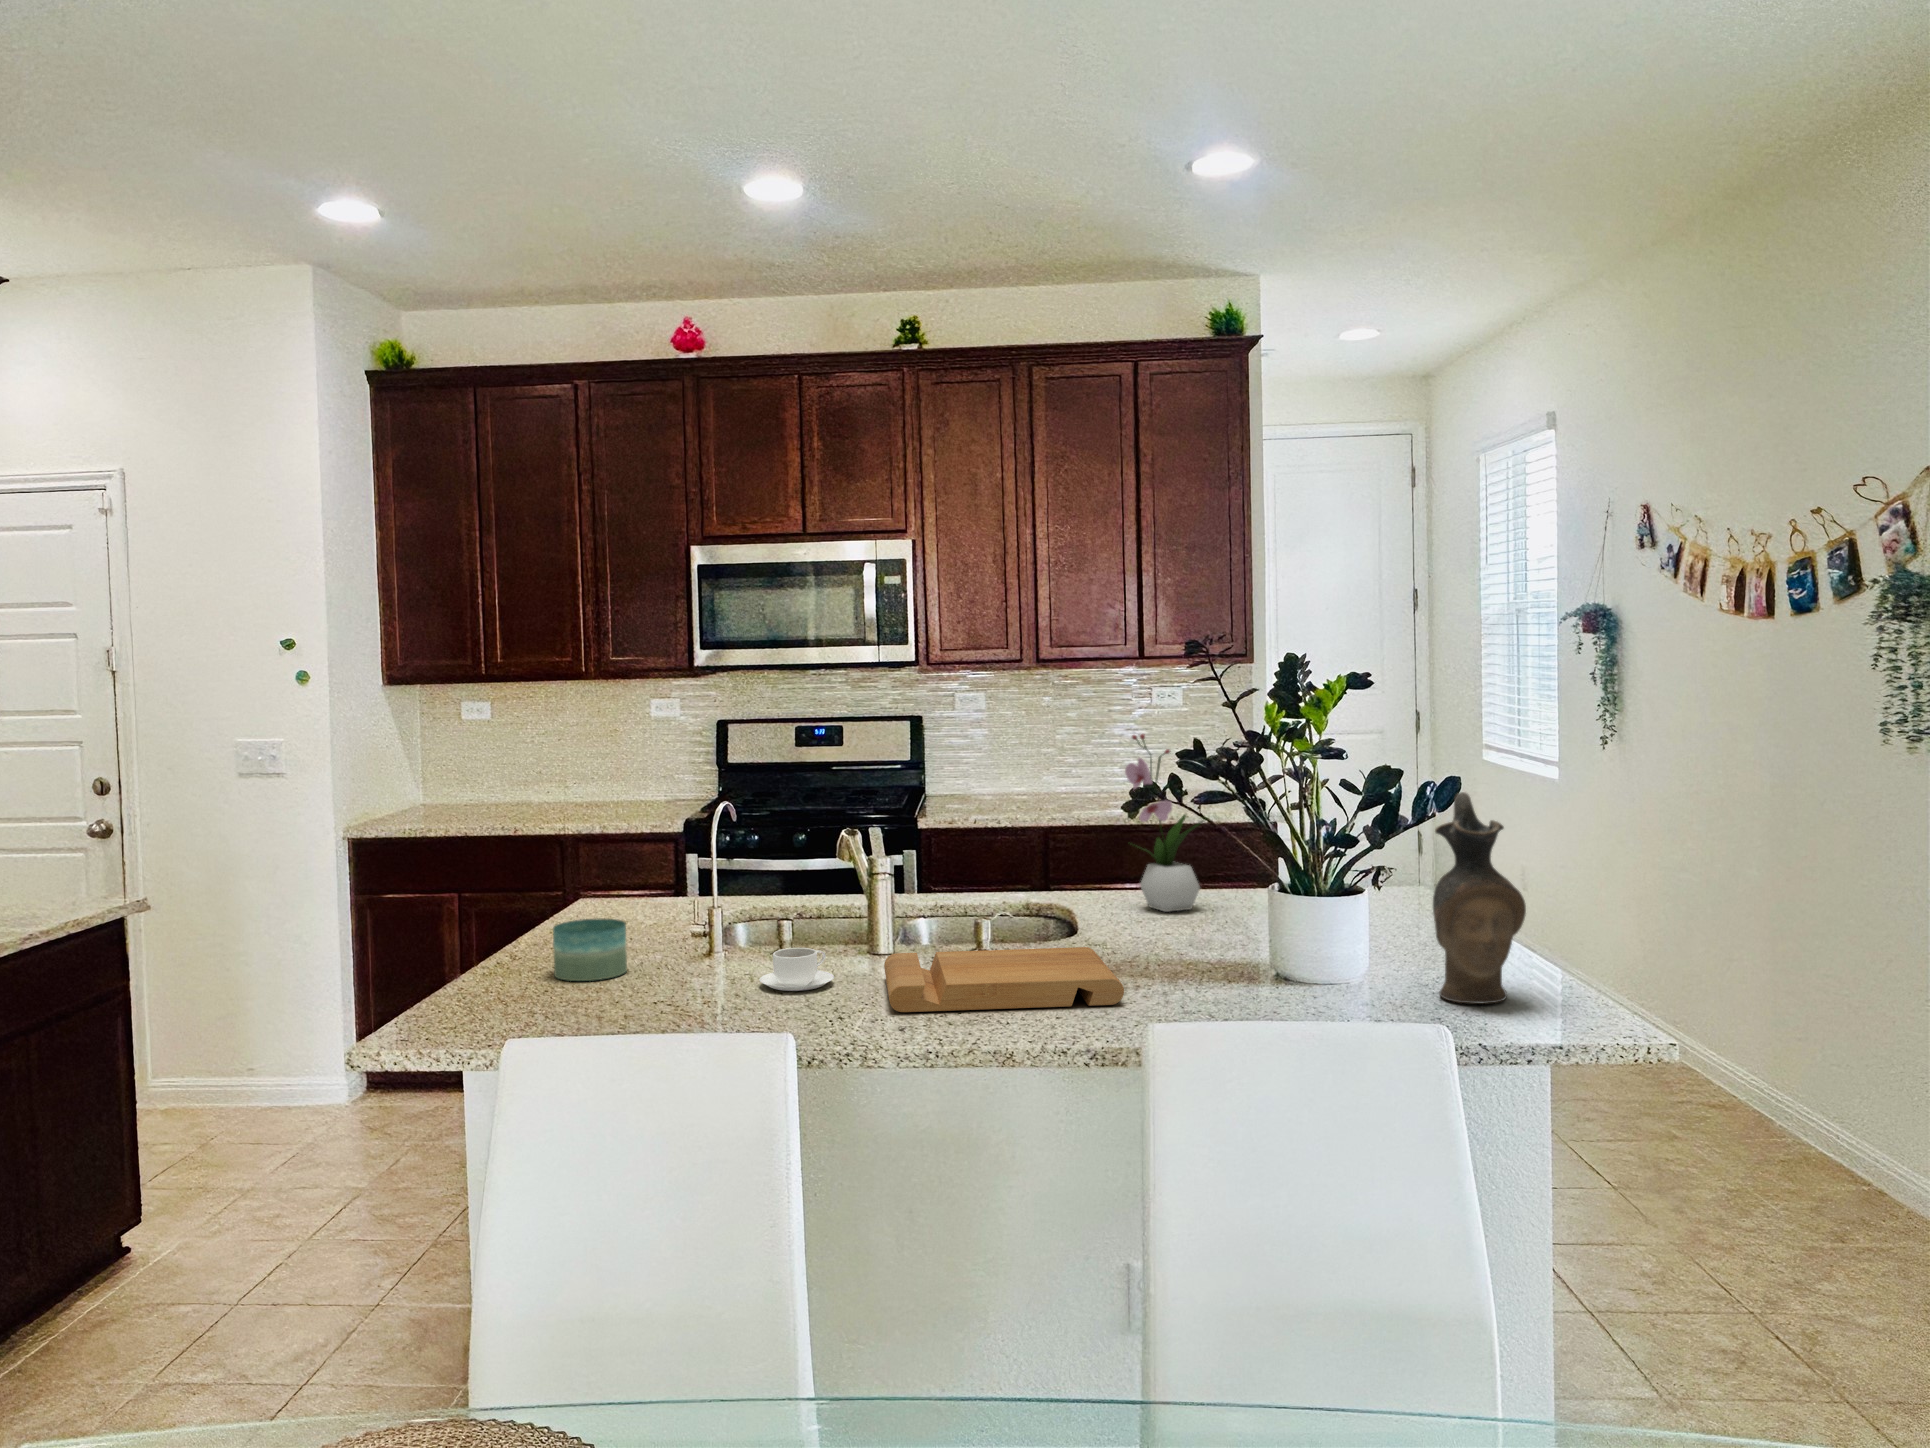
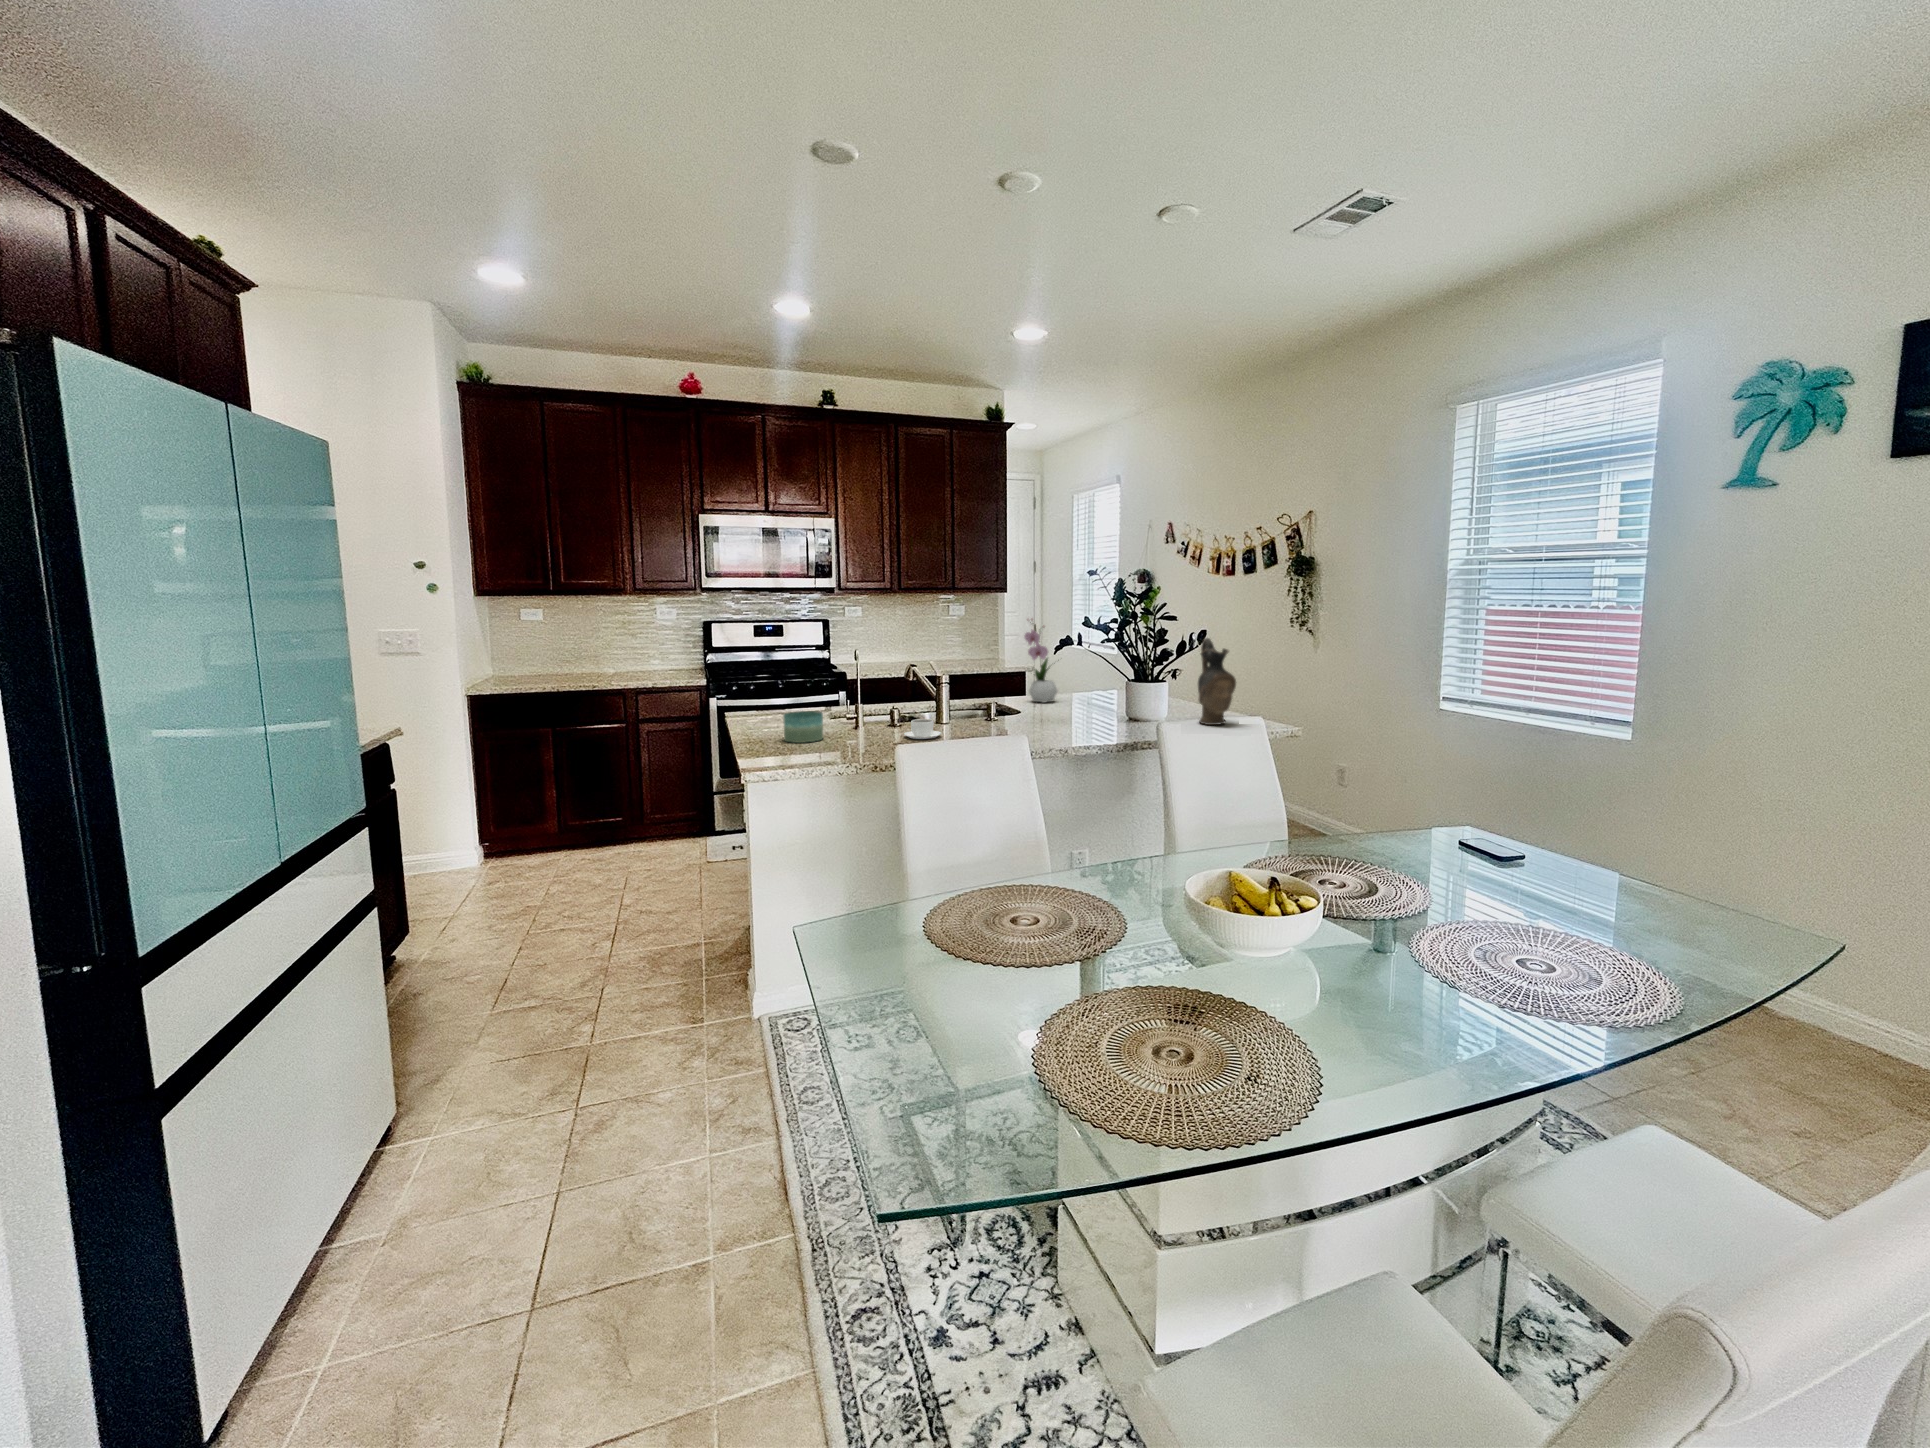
cutting board: present [884,947,1124,1012] -> none [961,713,1085,742]

